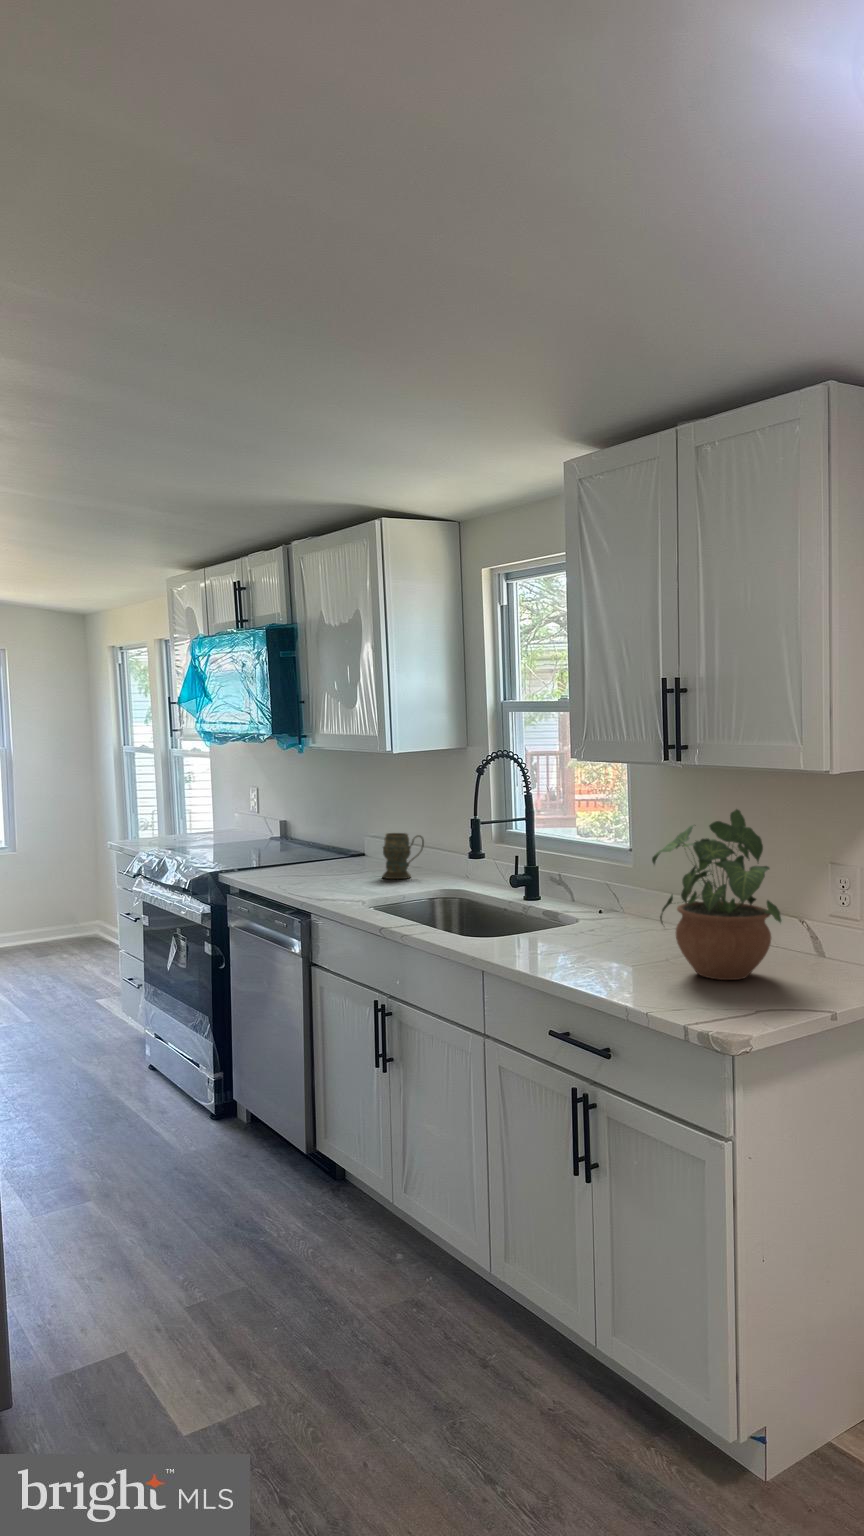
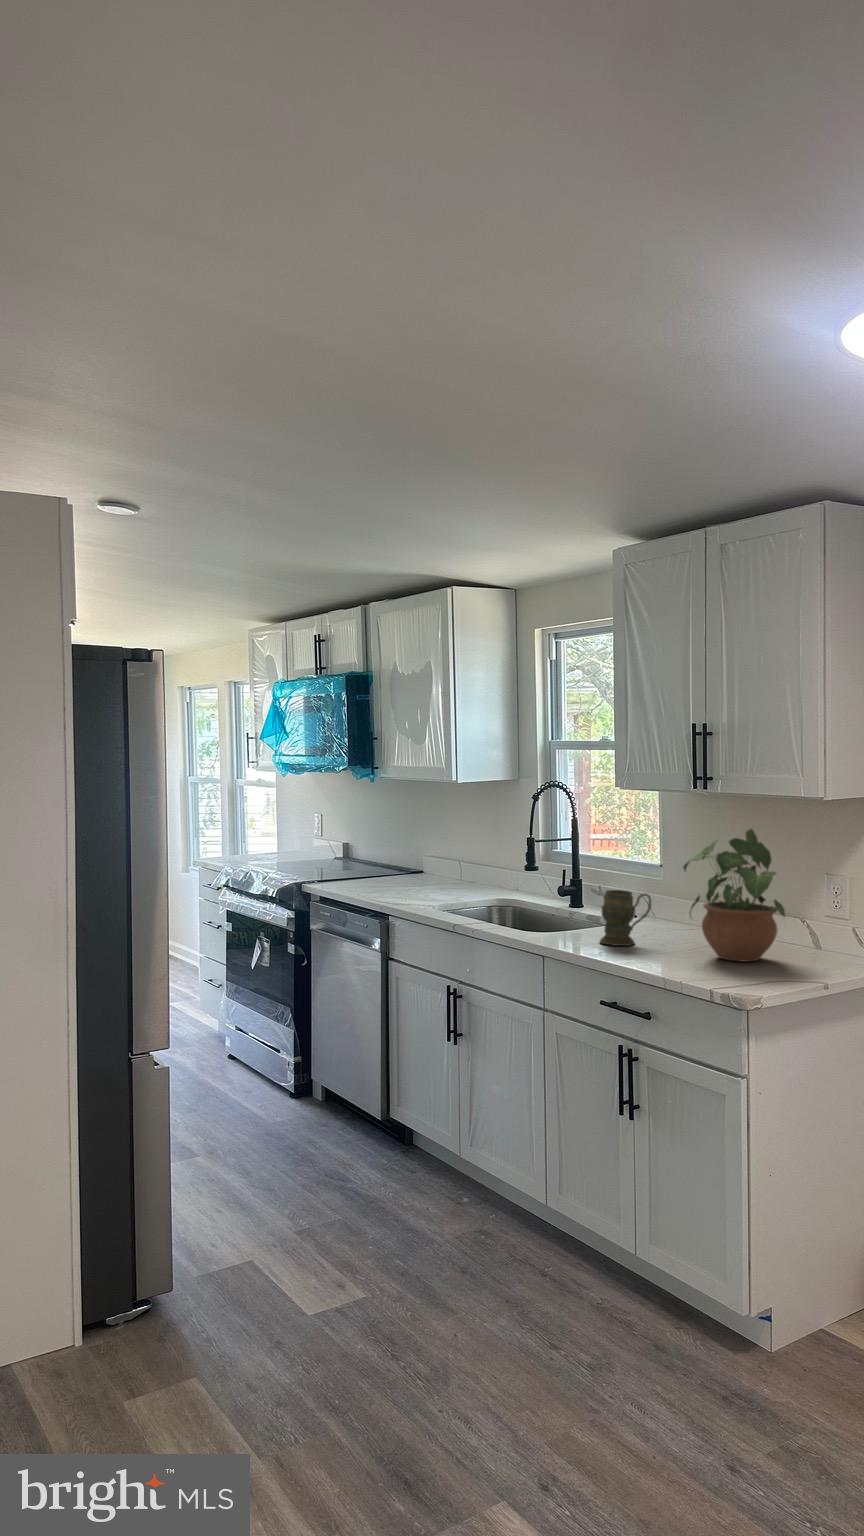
mug: present [382,833,424,879] -> present [600,890,651,946]

